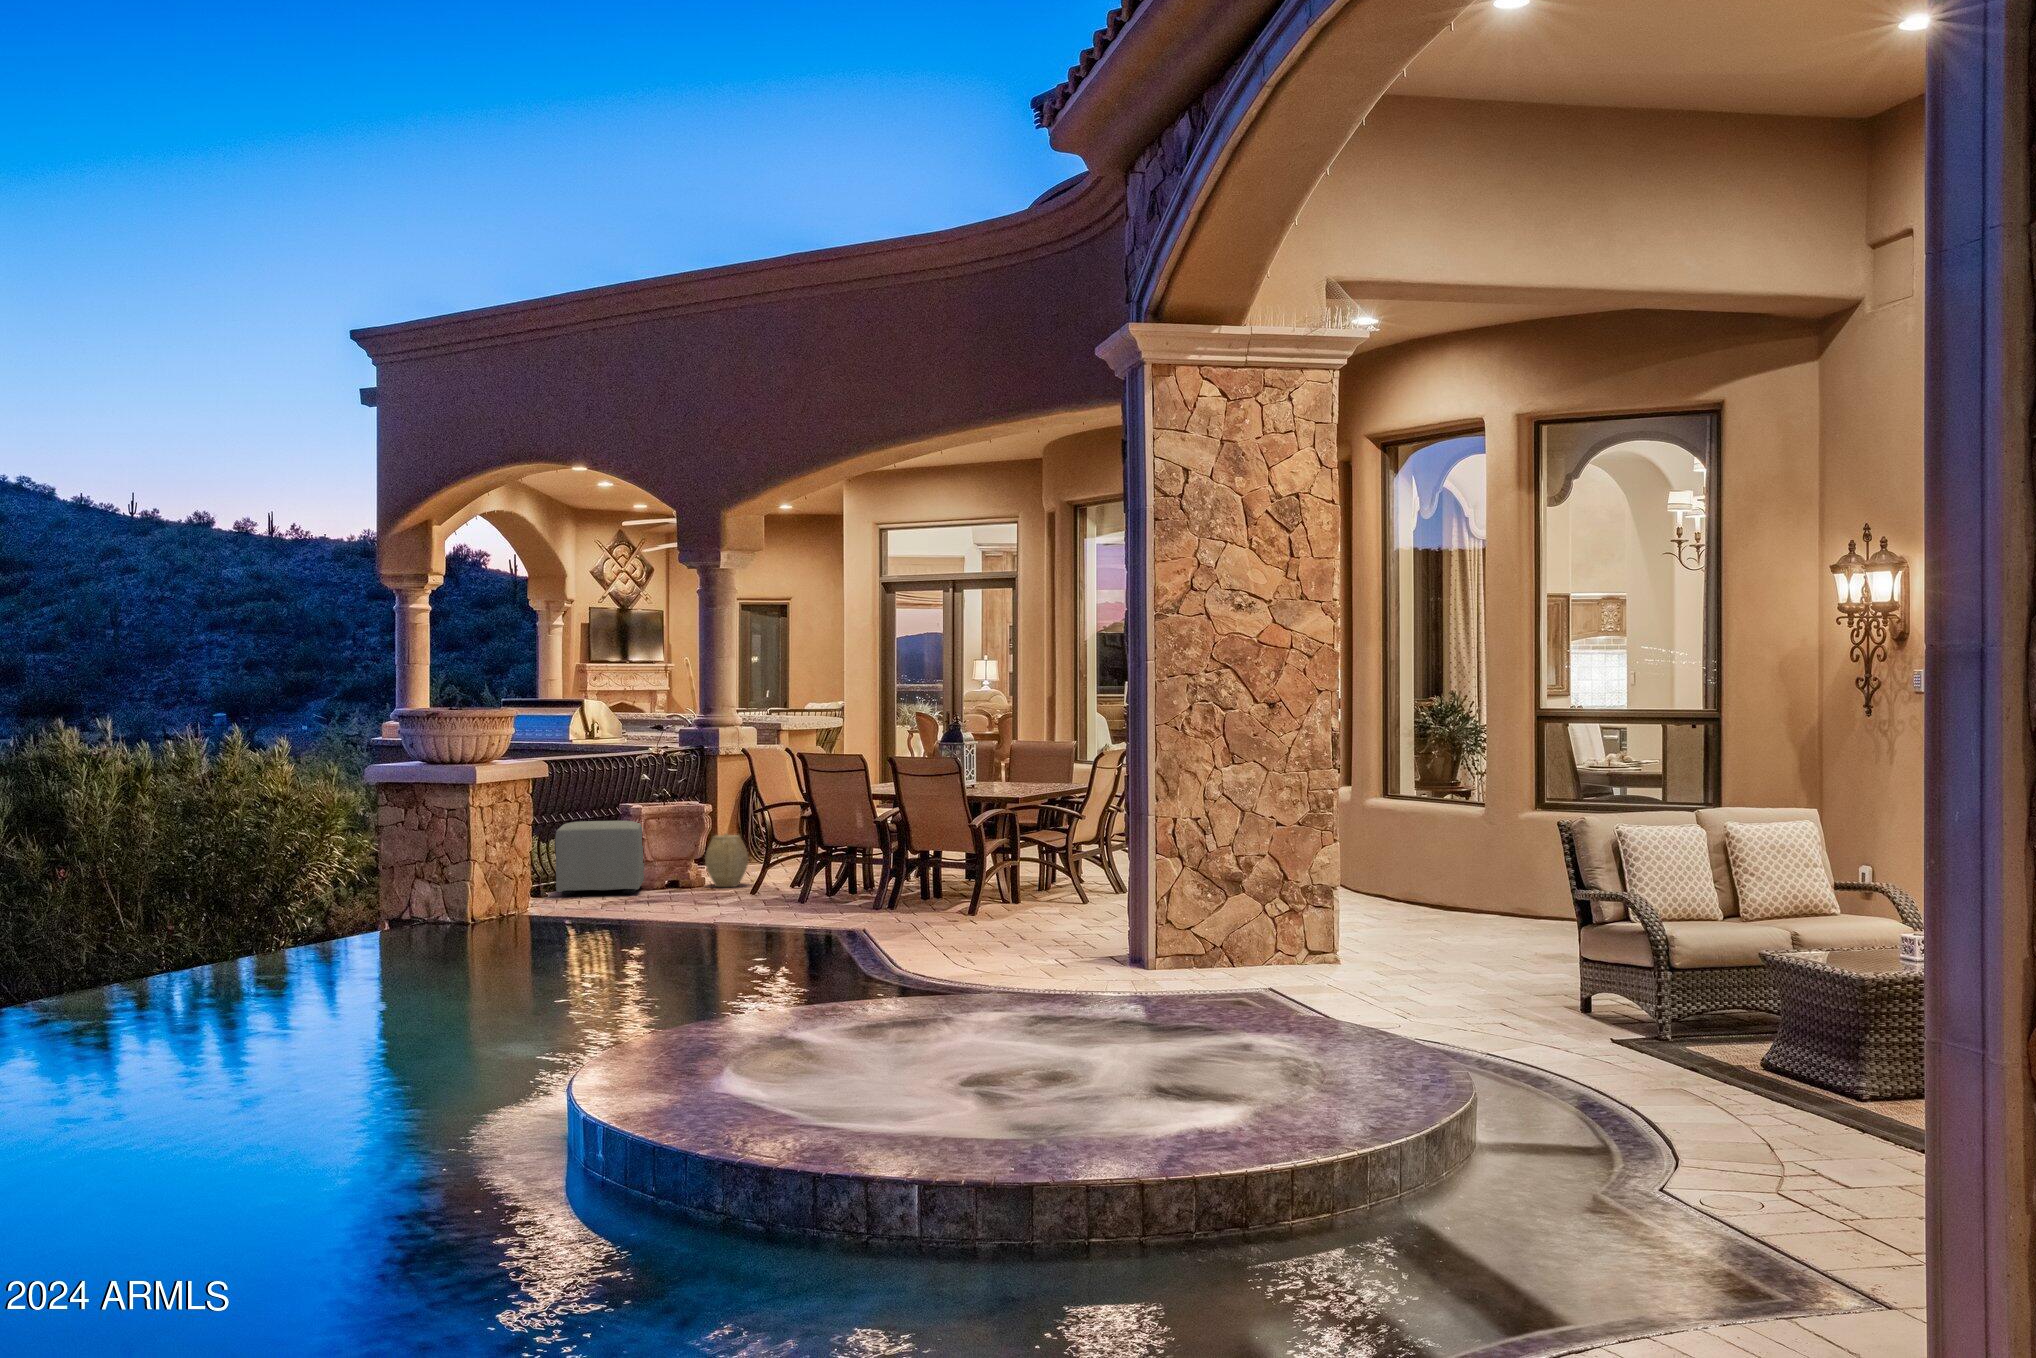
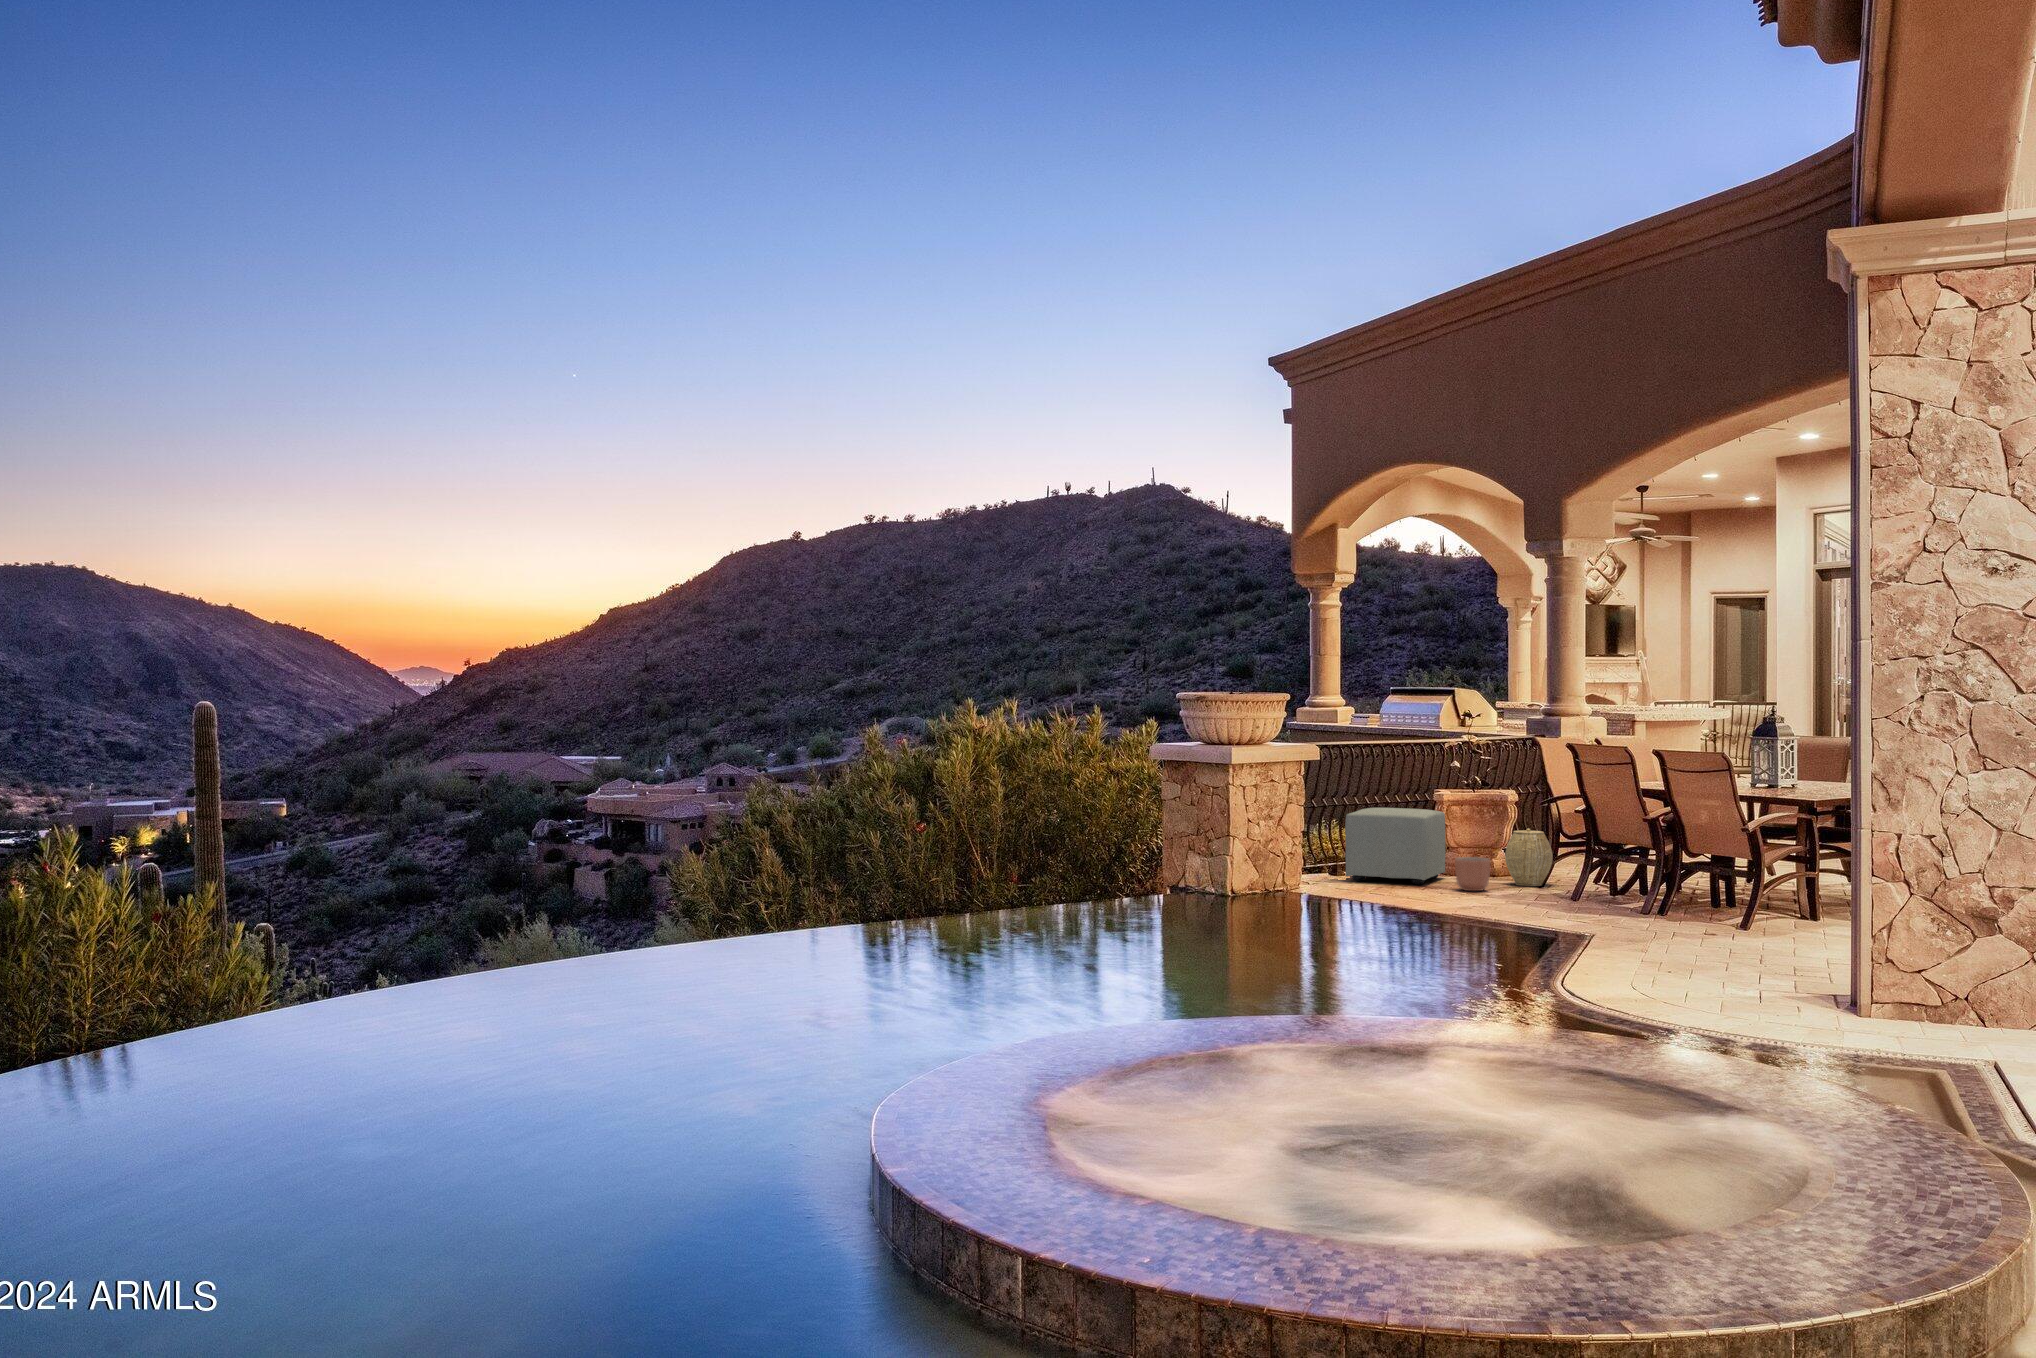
planter: none [670,864,703,896] -> present [1455,857,1490,891]

